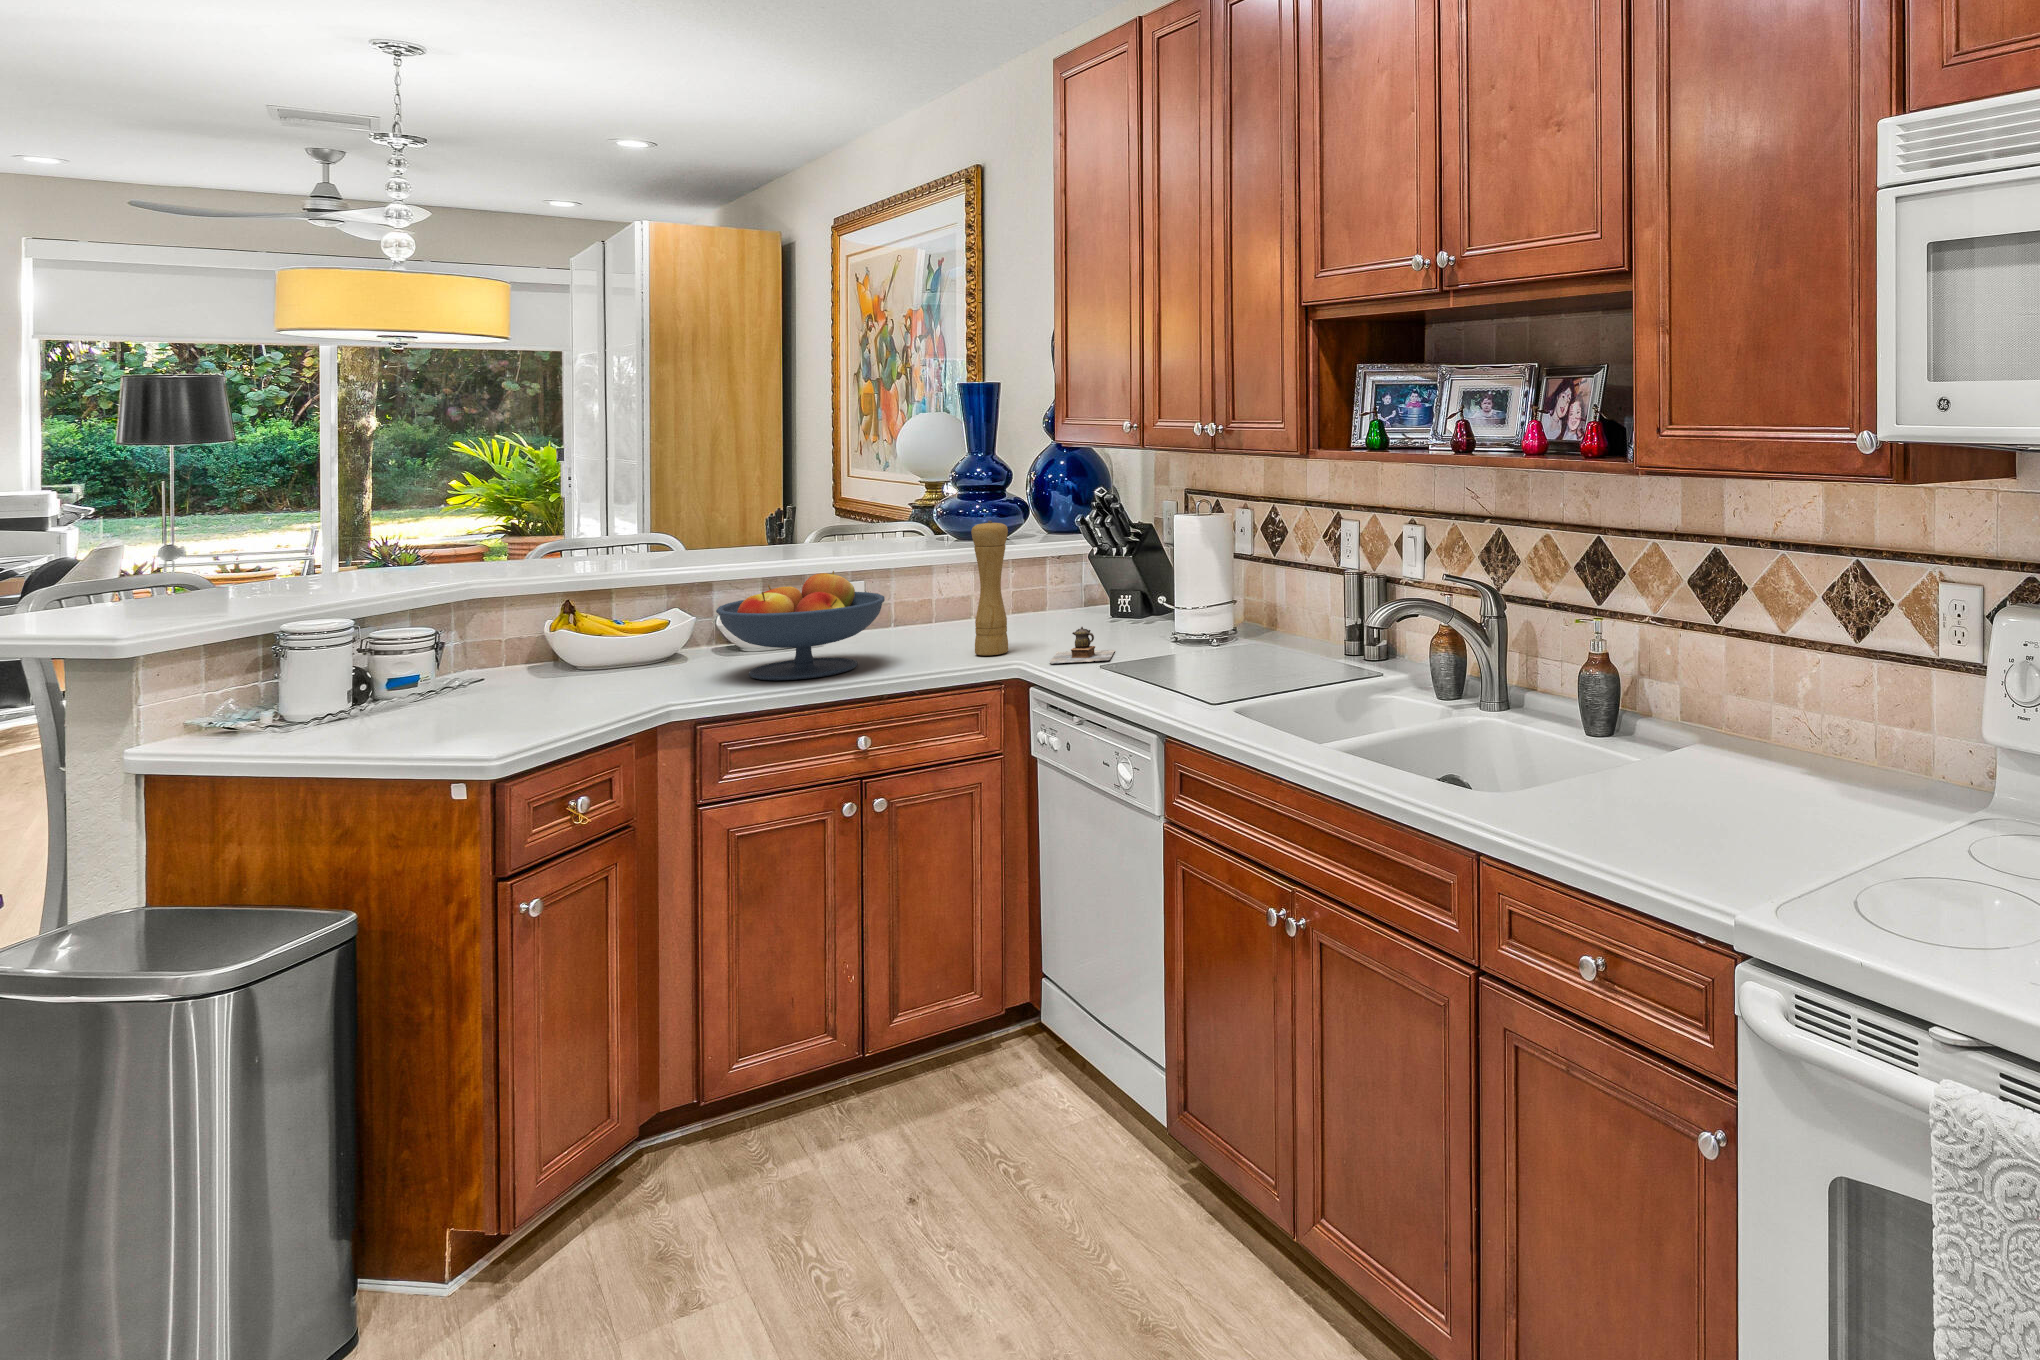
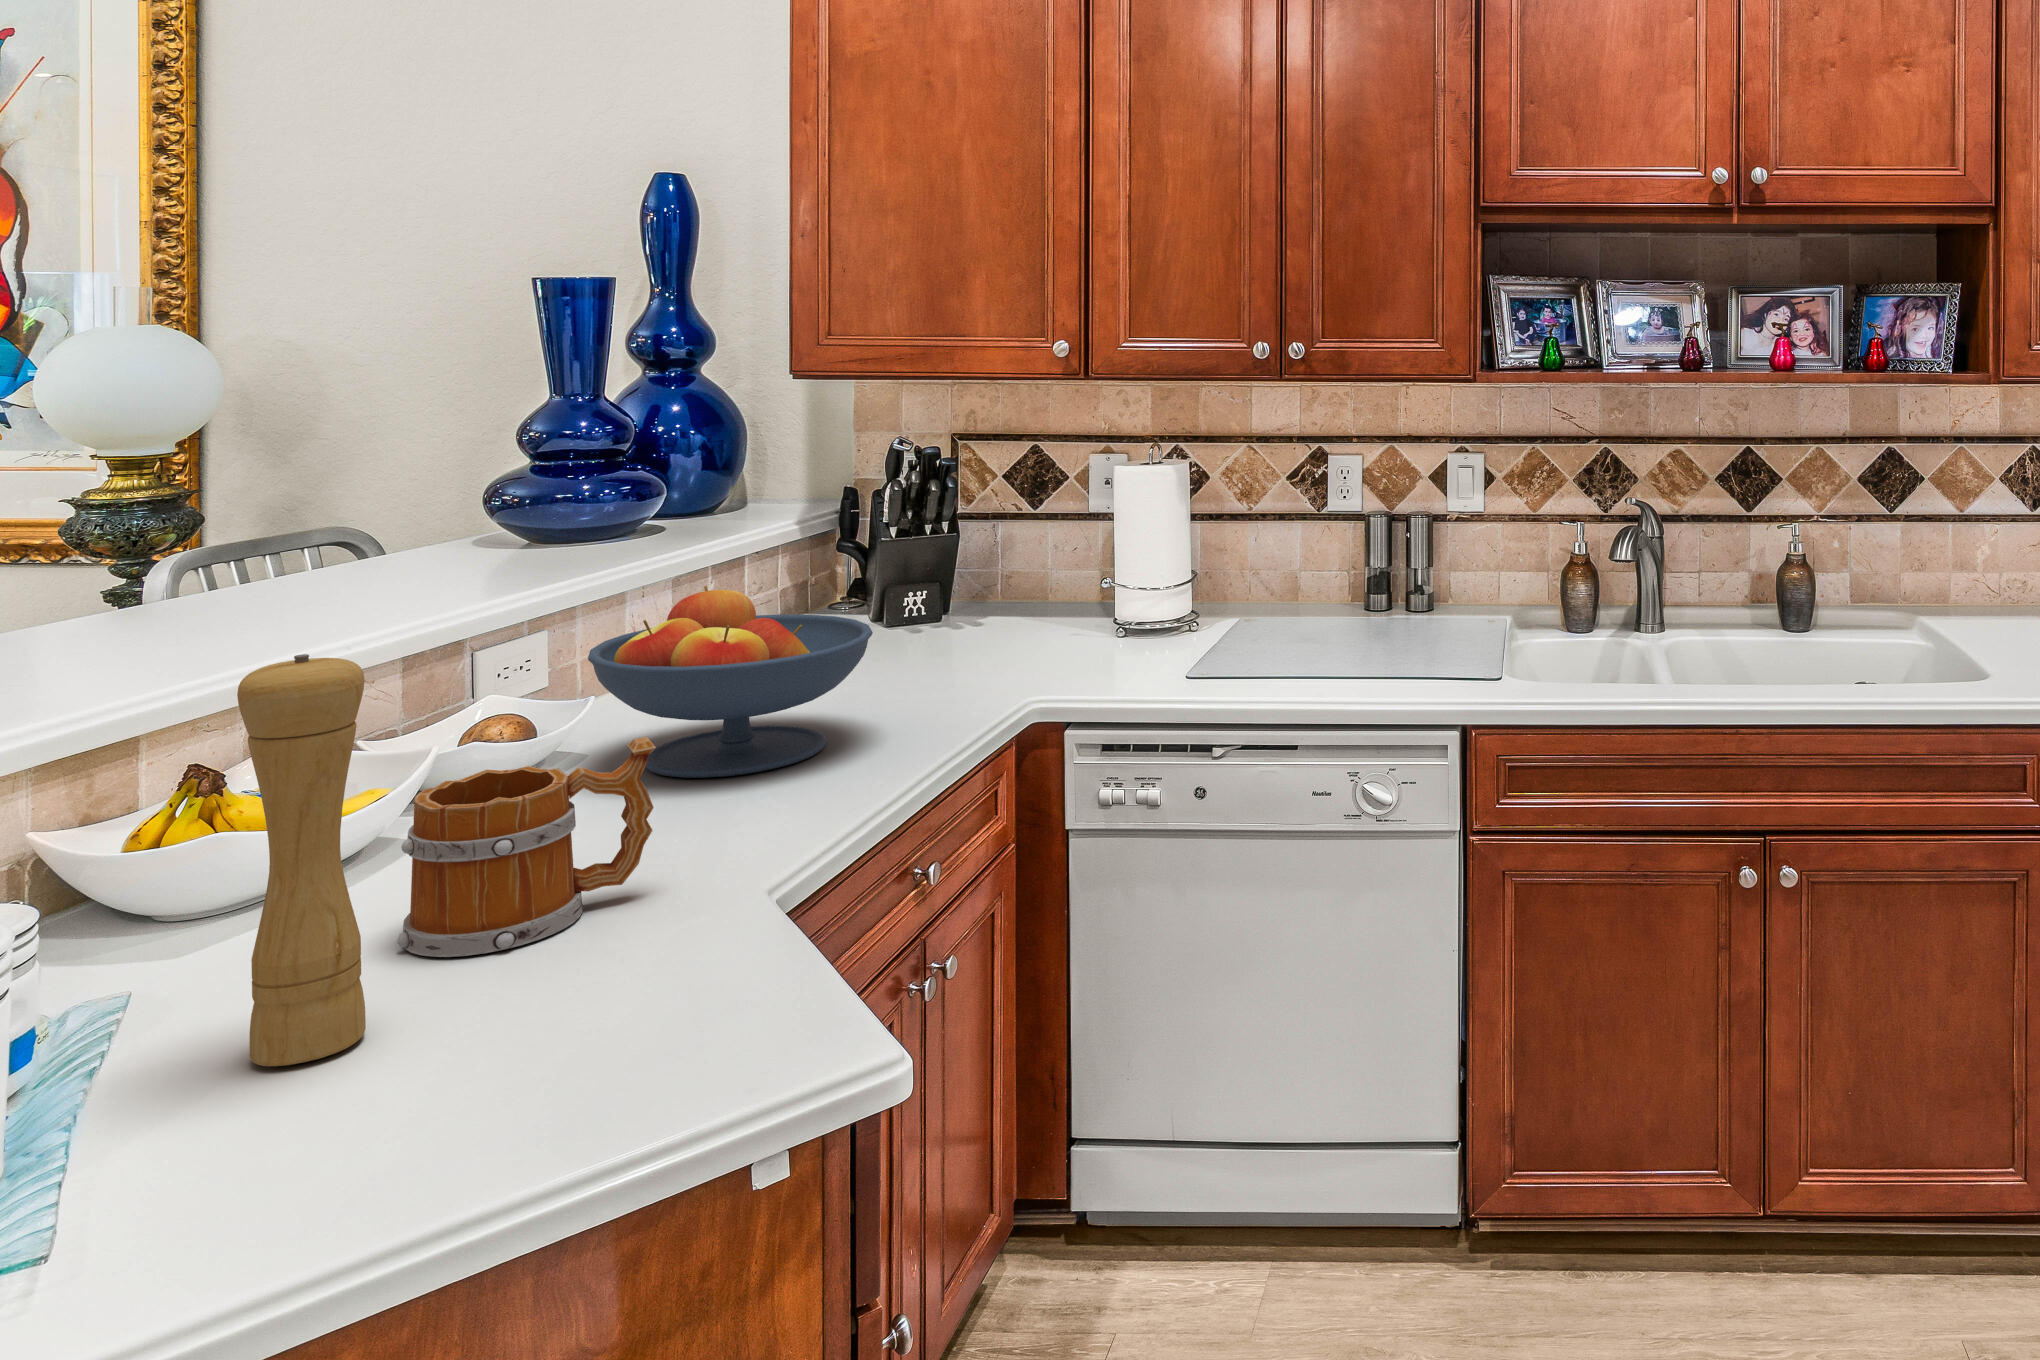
pepper mill: present [971,521,1008,655] -> present [237,654,366,1066]
teapot: present [1050,627,1115,664] -> none [1017,621,1135,676]
mug: none [452,636,565,726] -> present [397,737,656,957]

